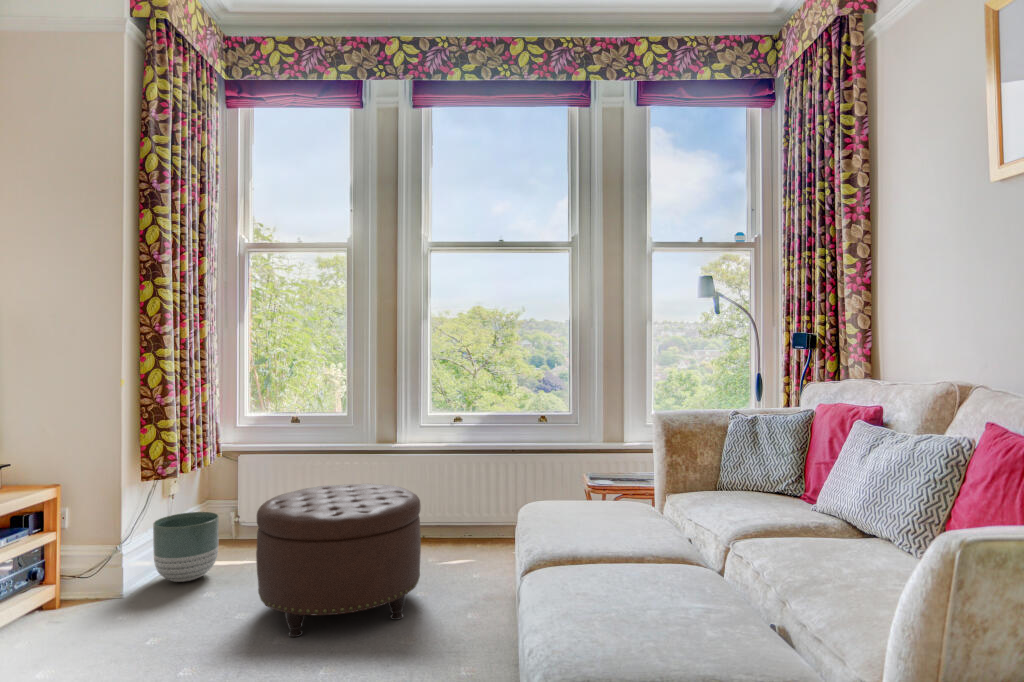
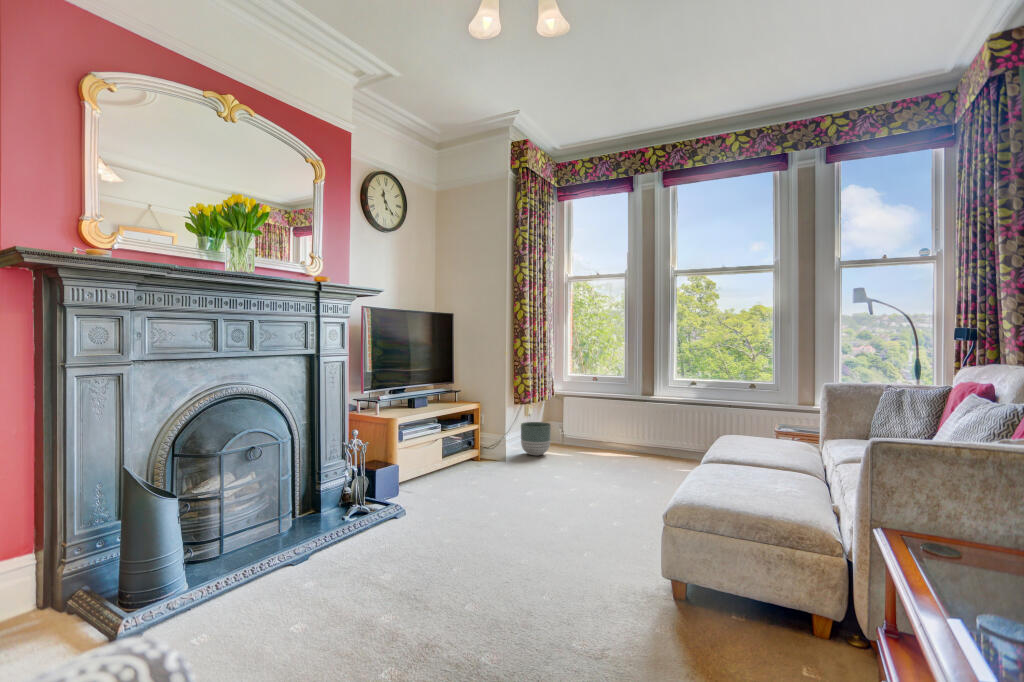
ottoman: present [256,484,421,637] -> none [568,412,654,483]

